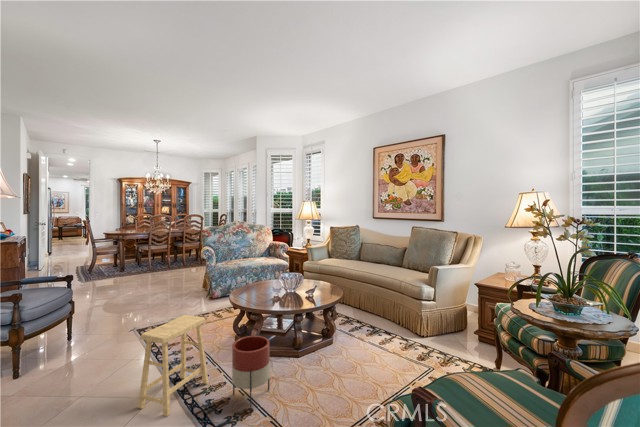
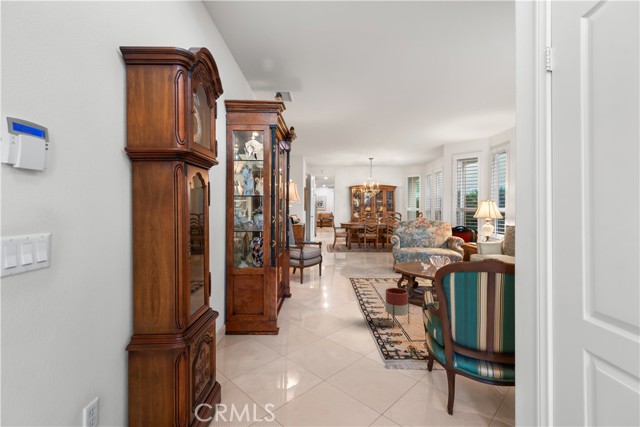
footstool: present [138,315,208,416] -> none [342,270,377,317]

